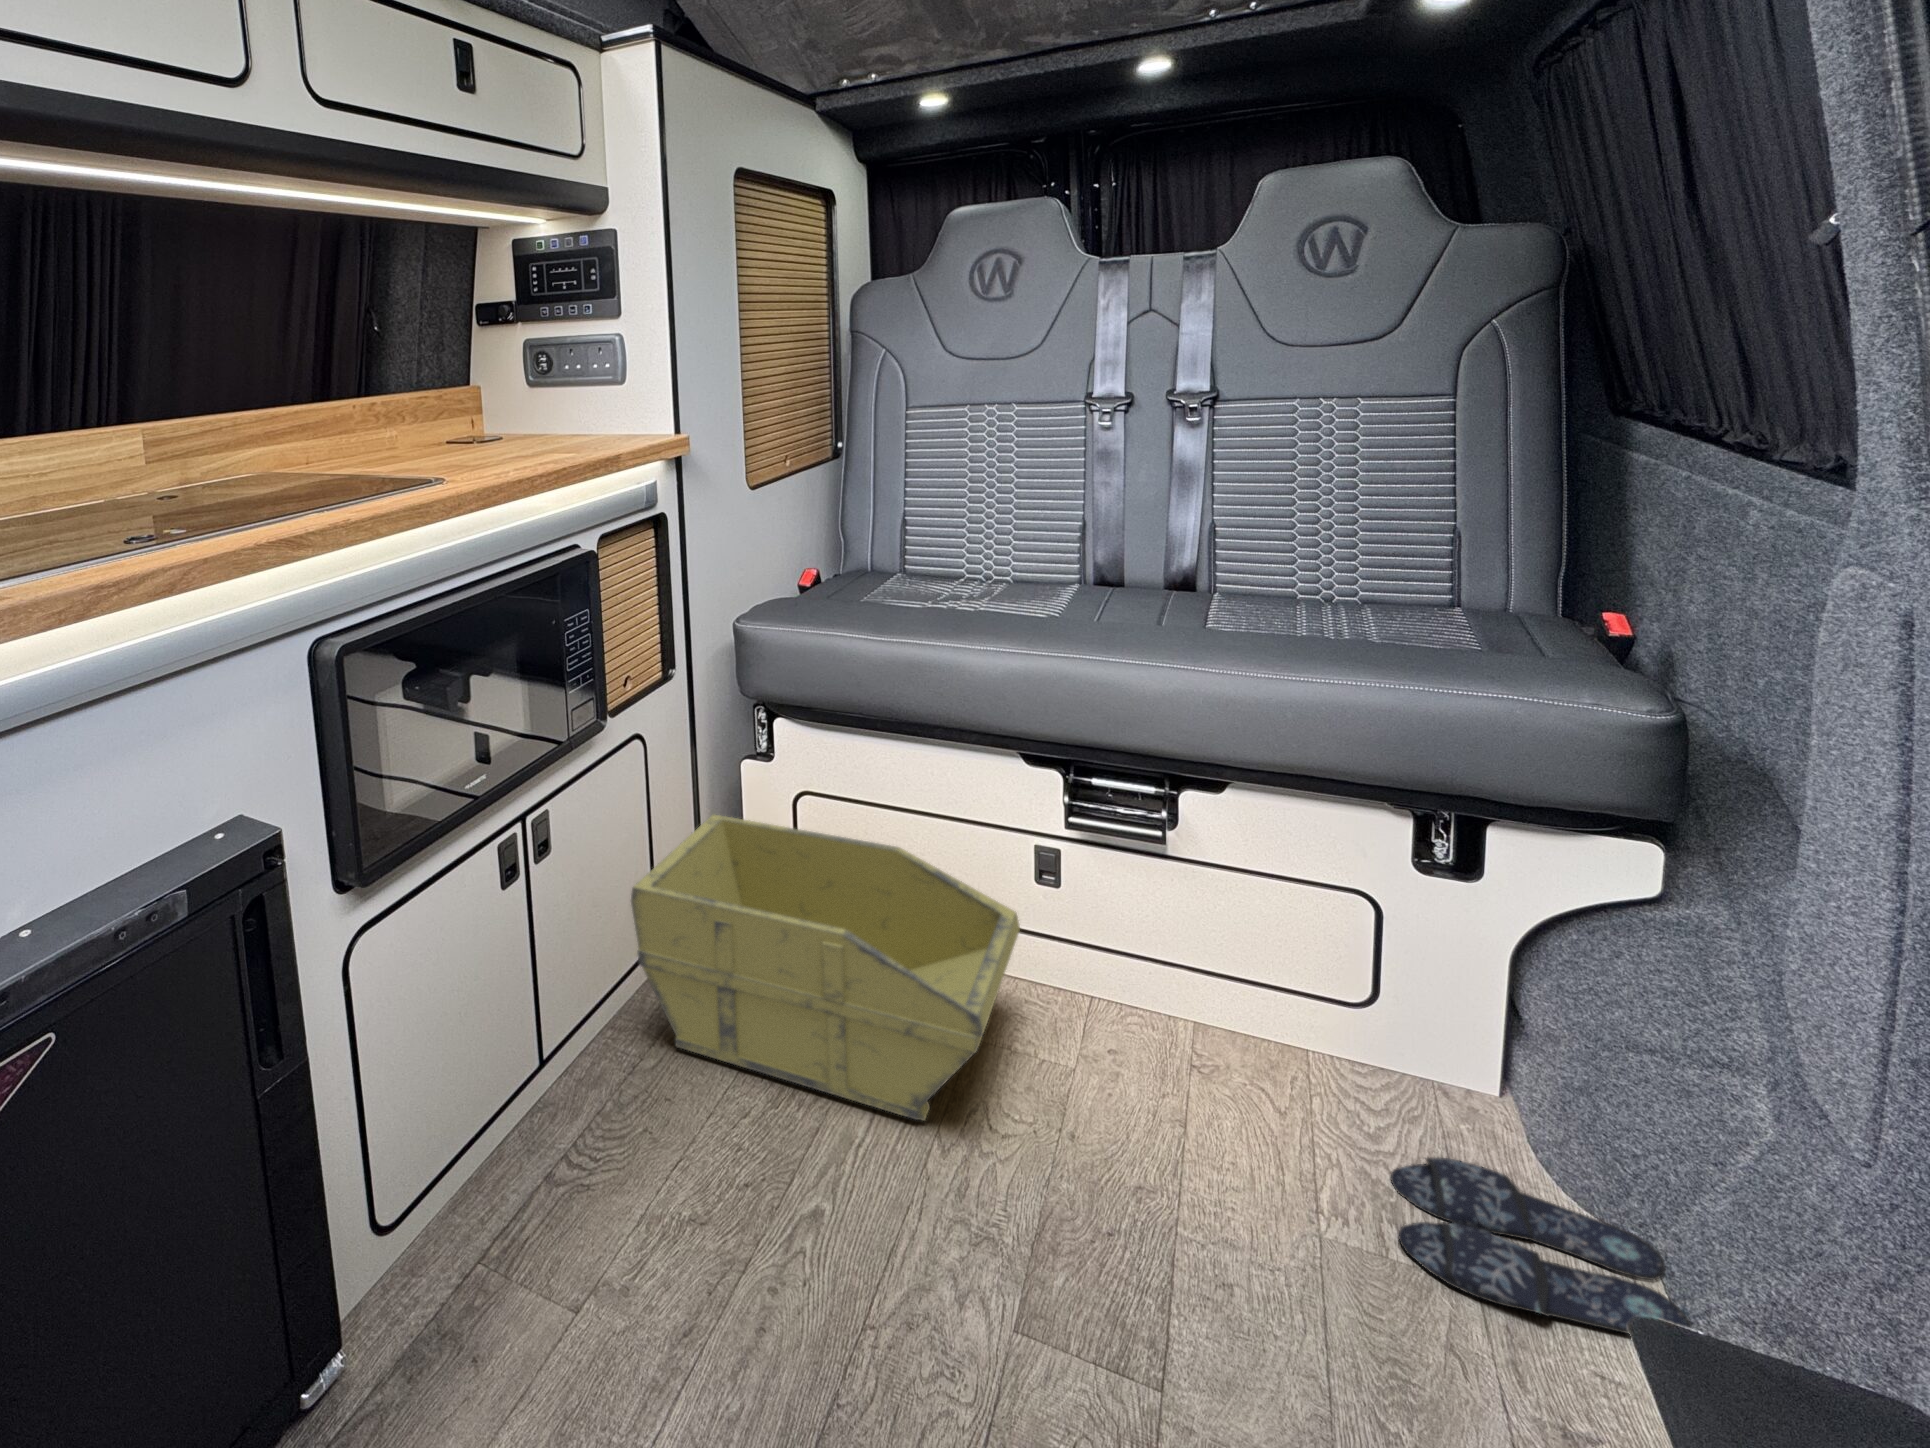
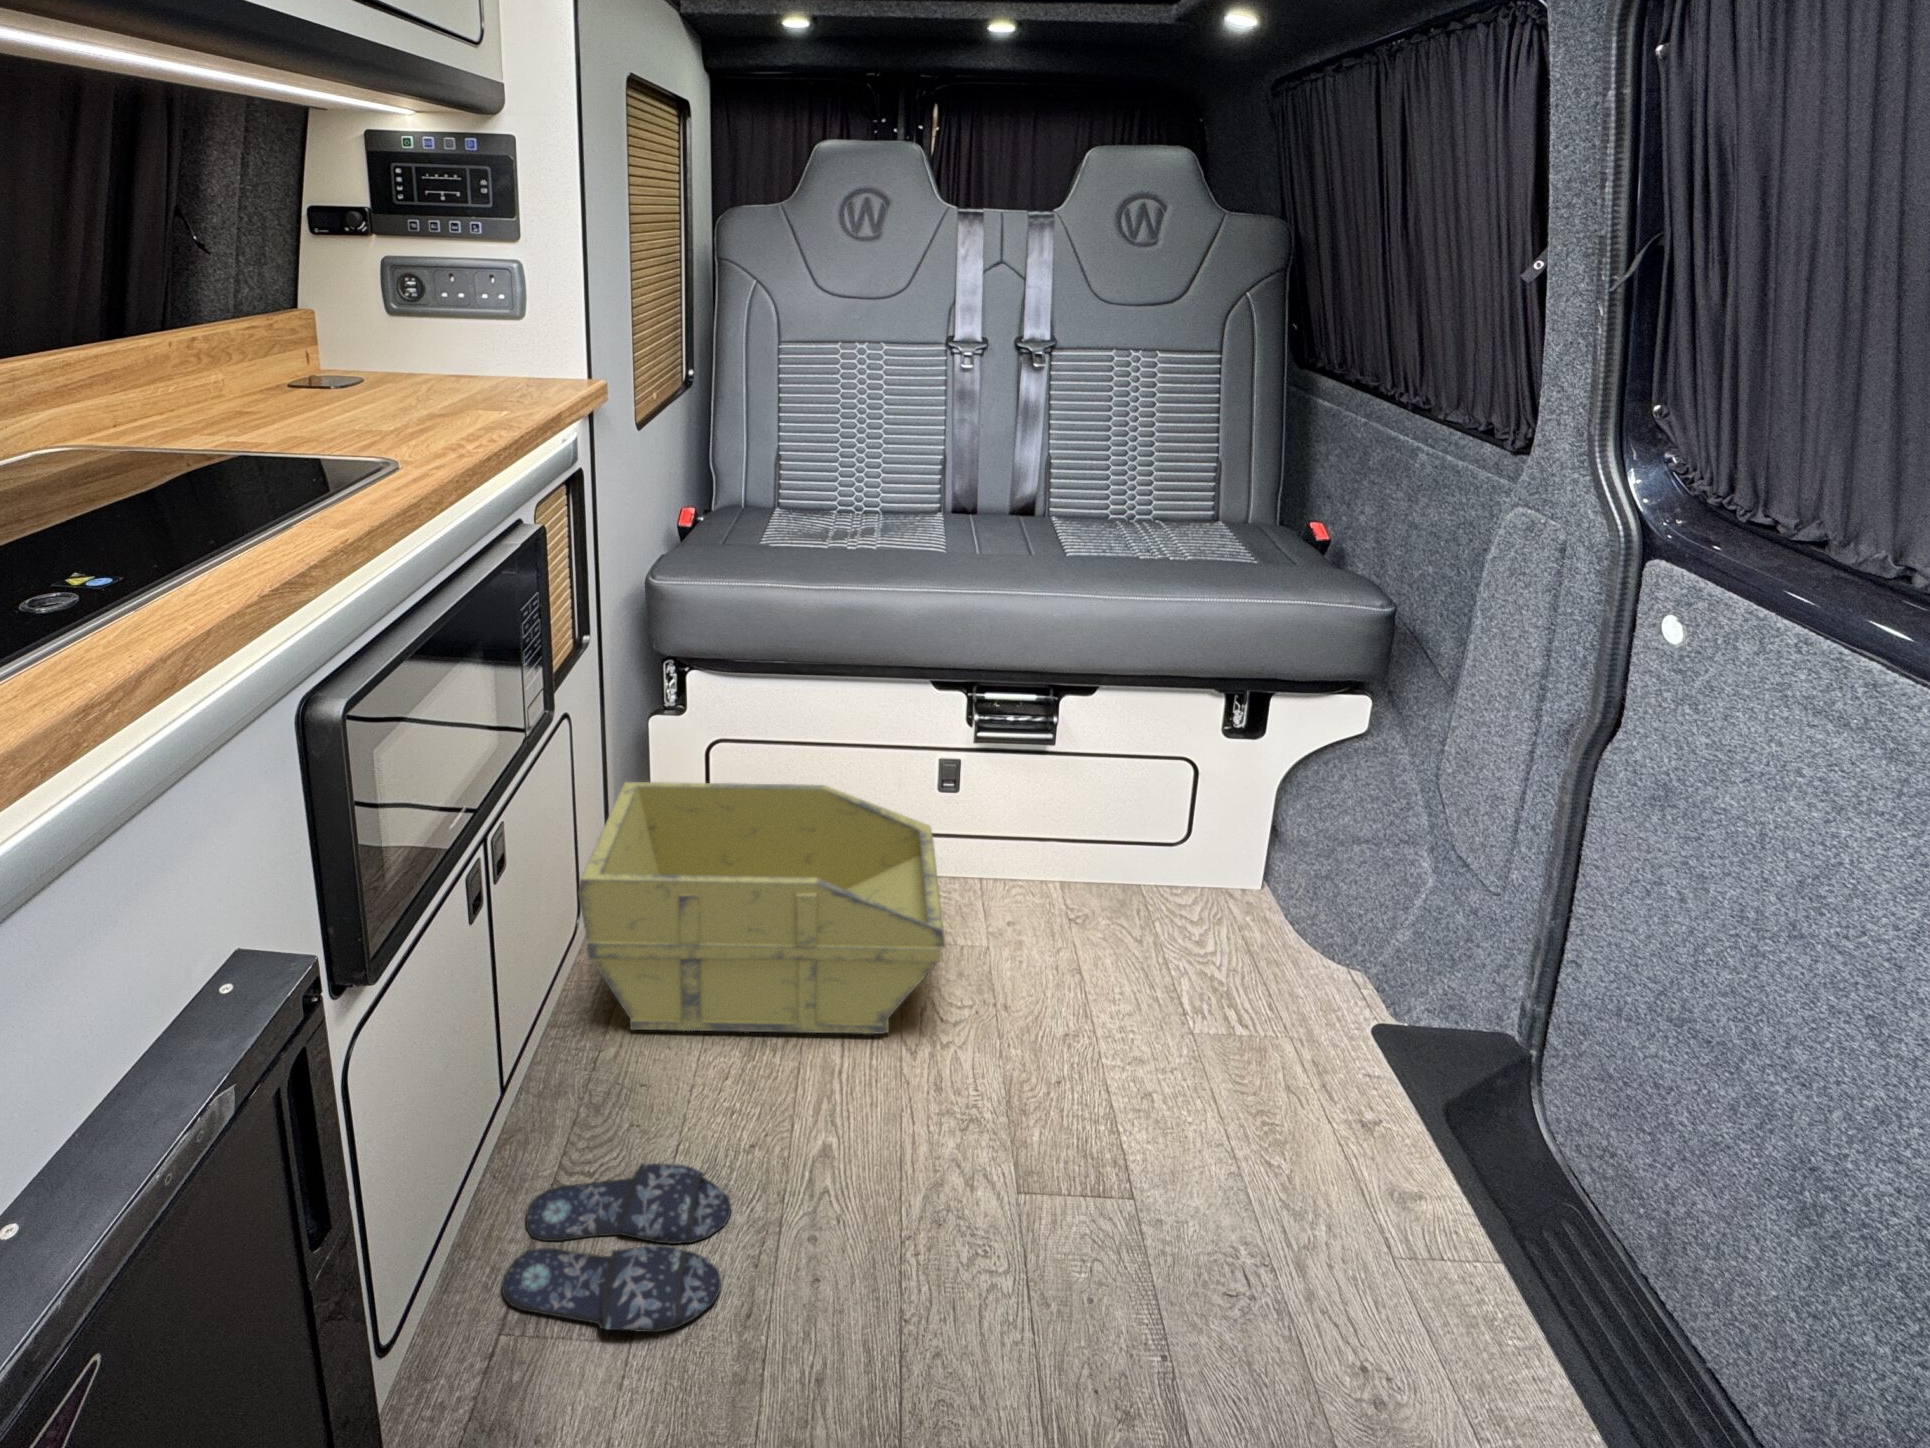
slippers: present [1391,1158,1692,1333] -> present [502,1164,731,1332]

